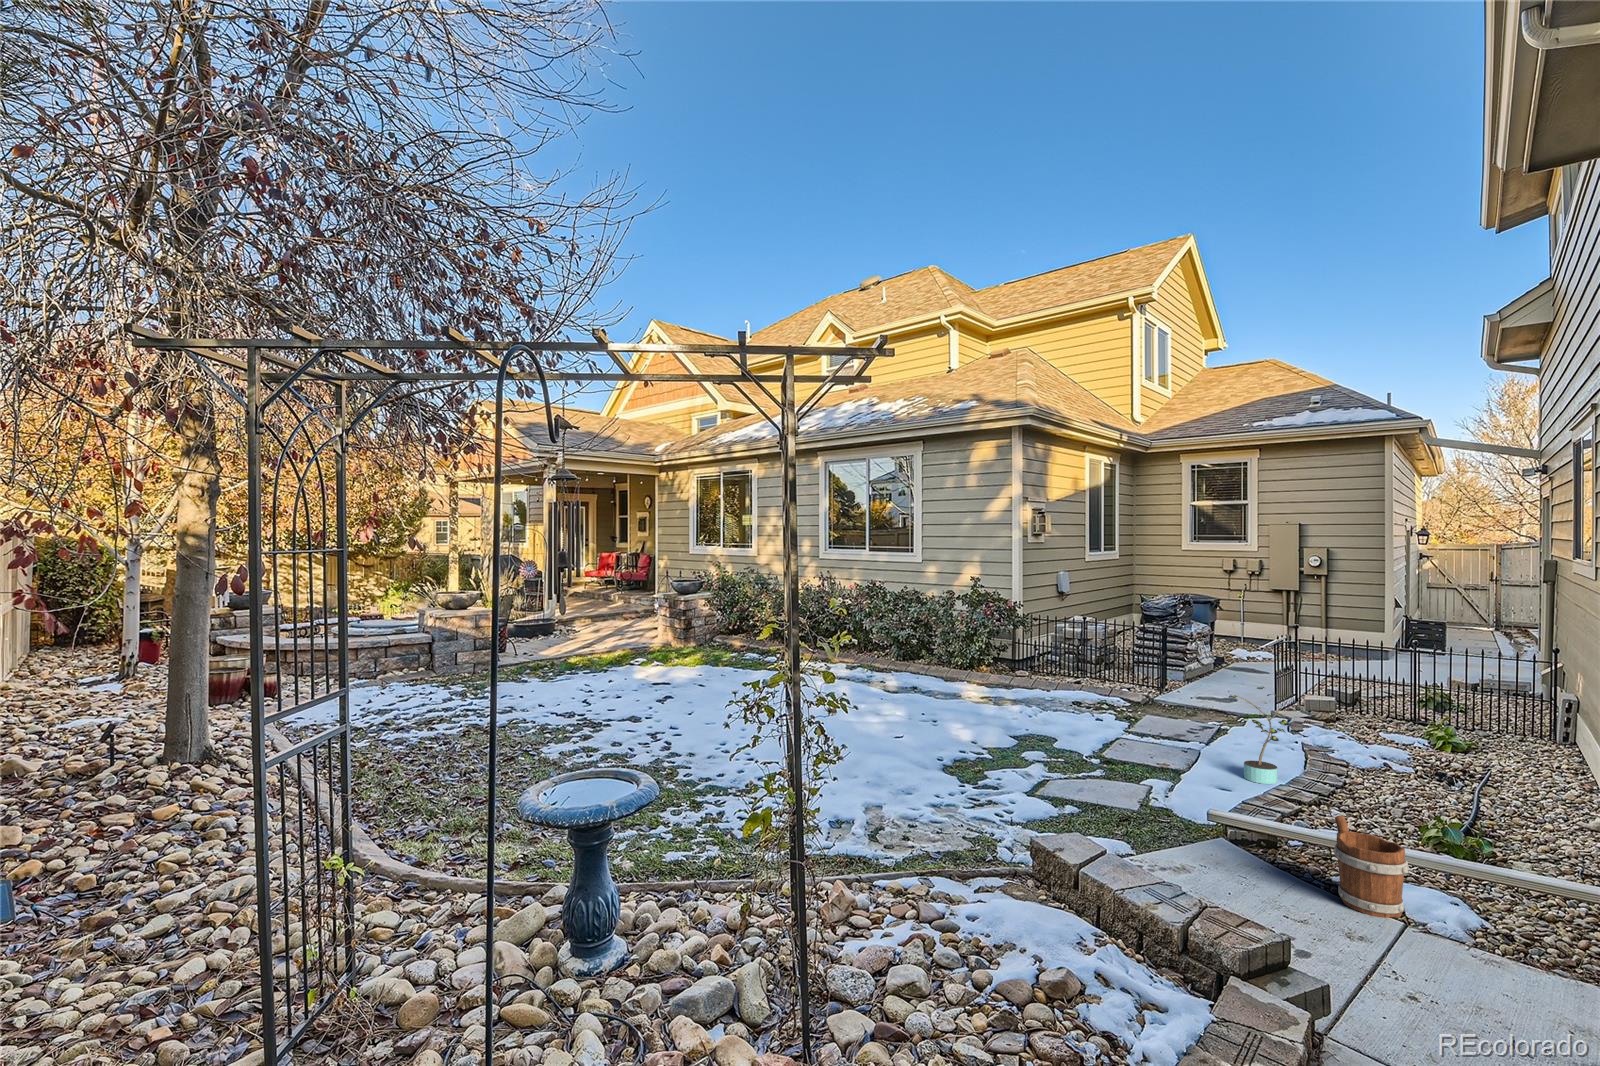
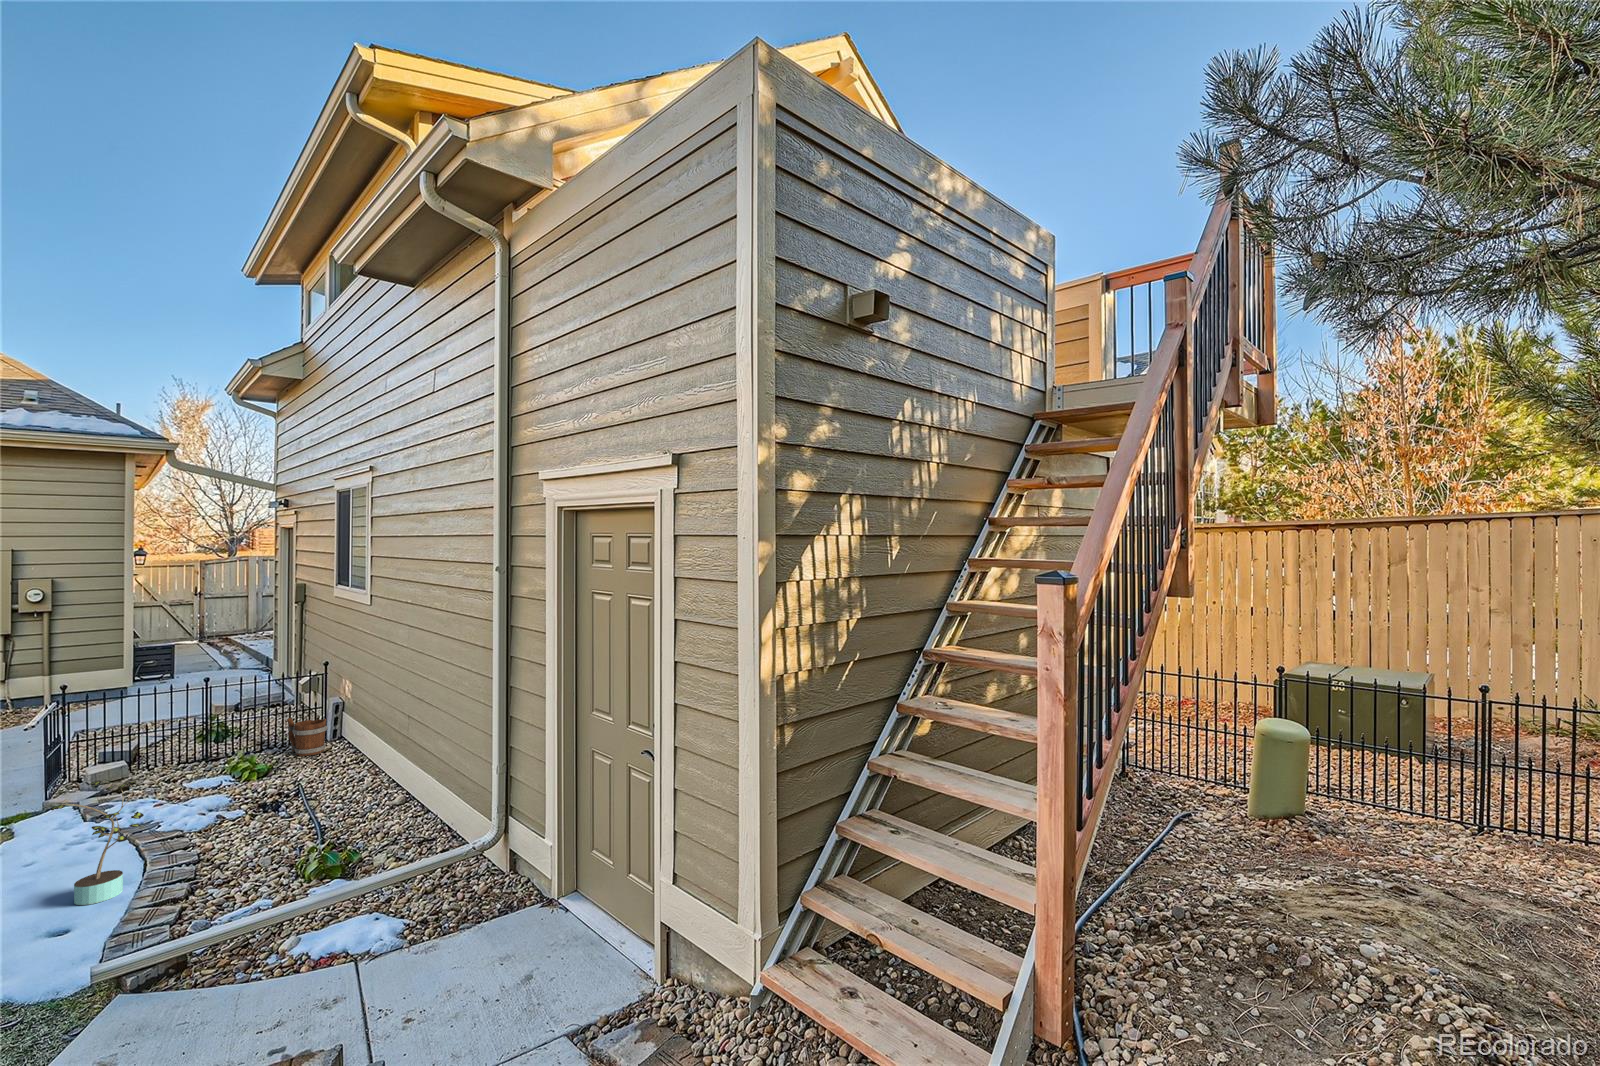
bucket: present [1334,816,1408,918] -> present [287,718,328,756]

